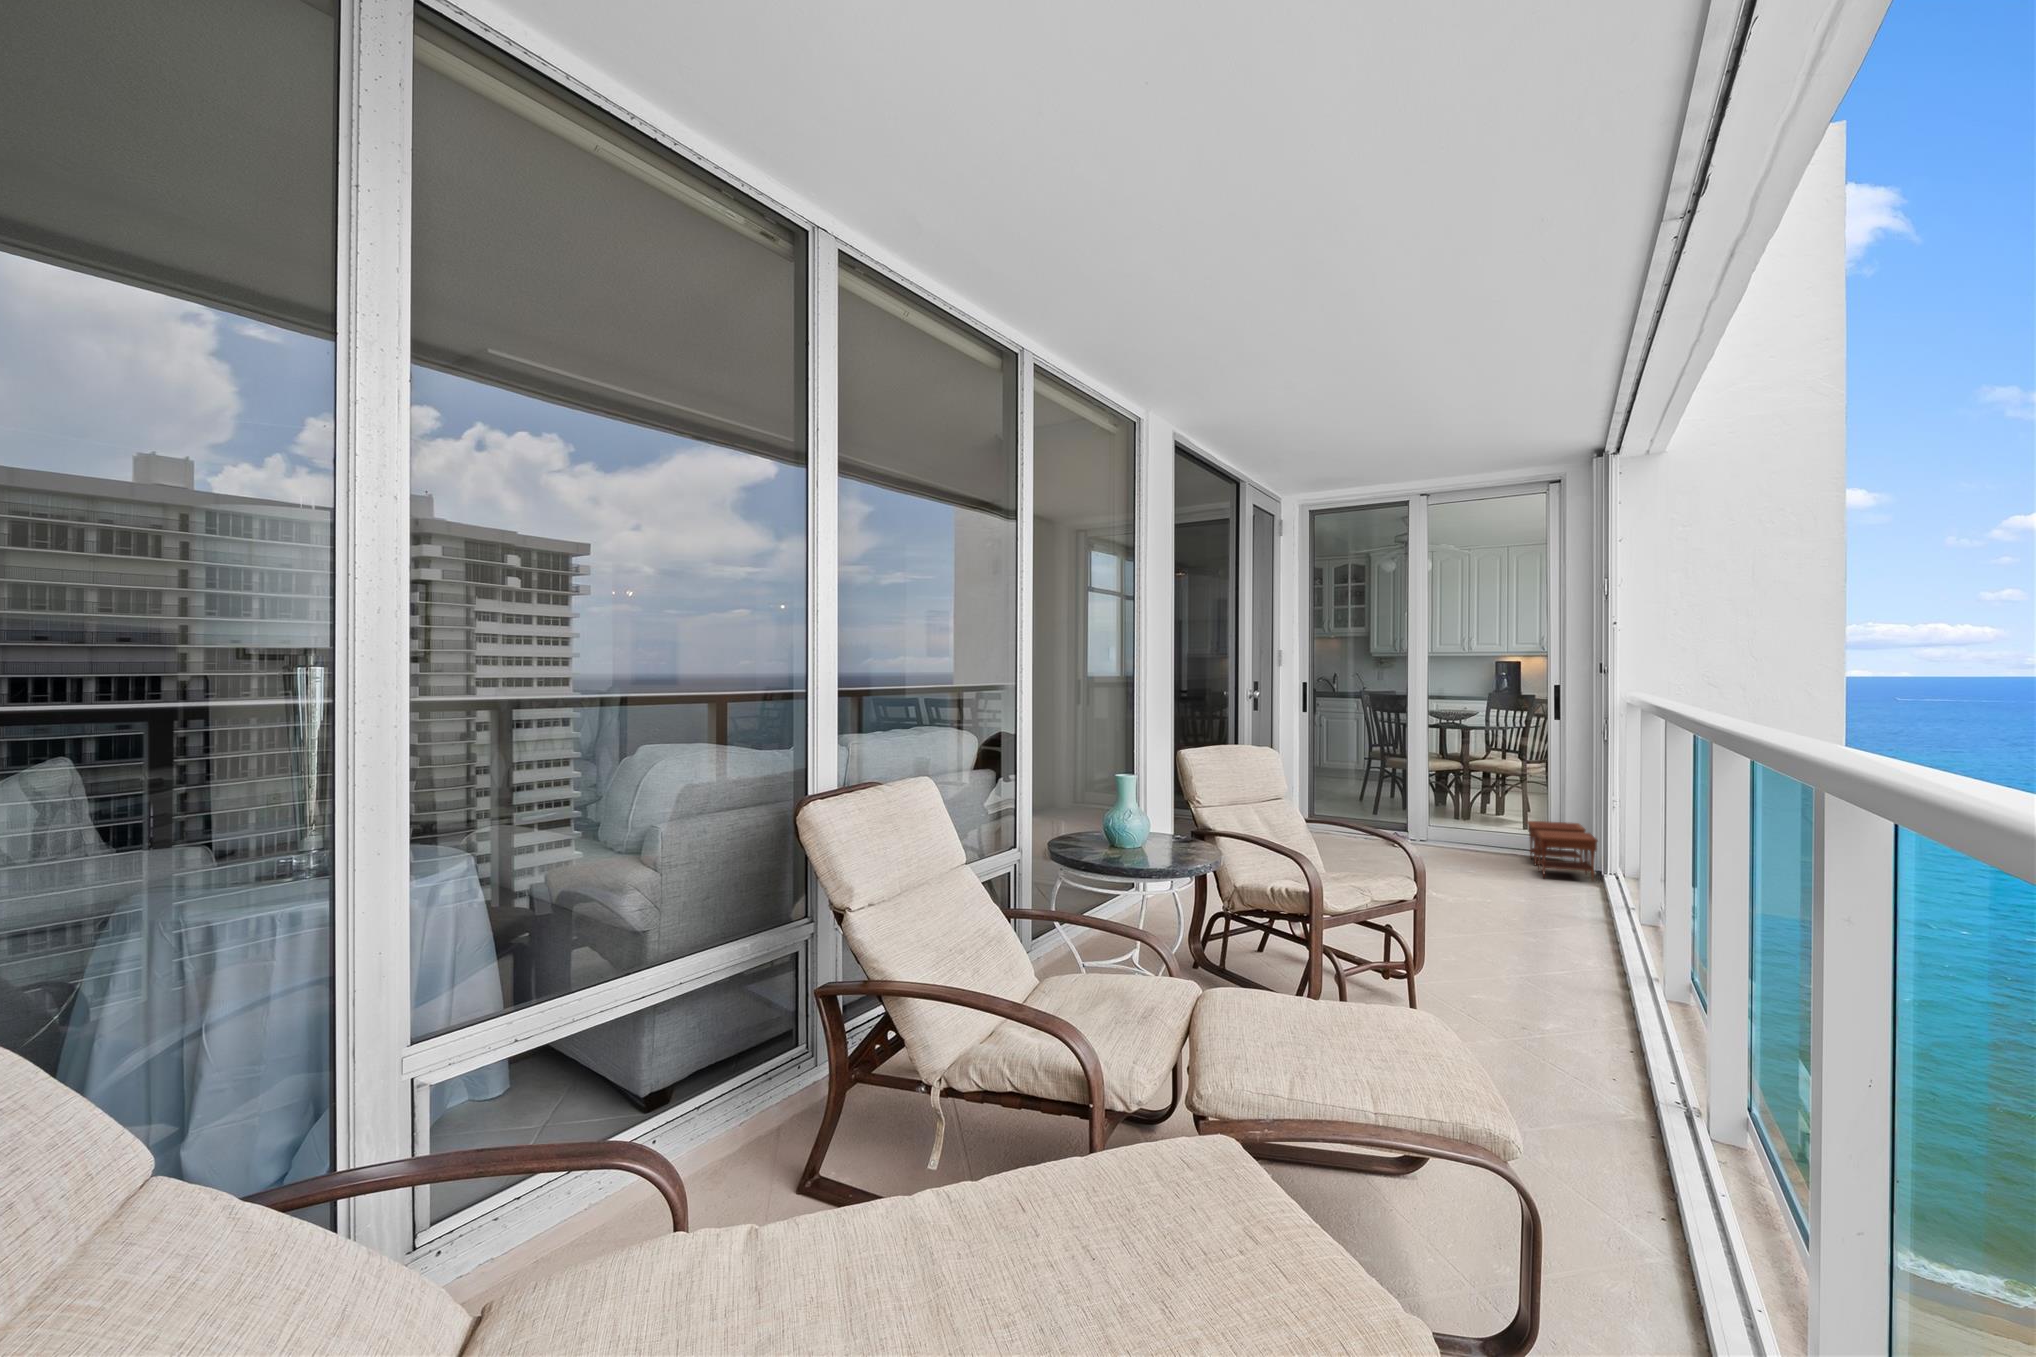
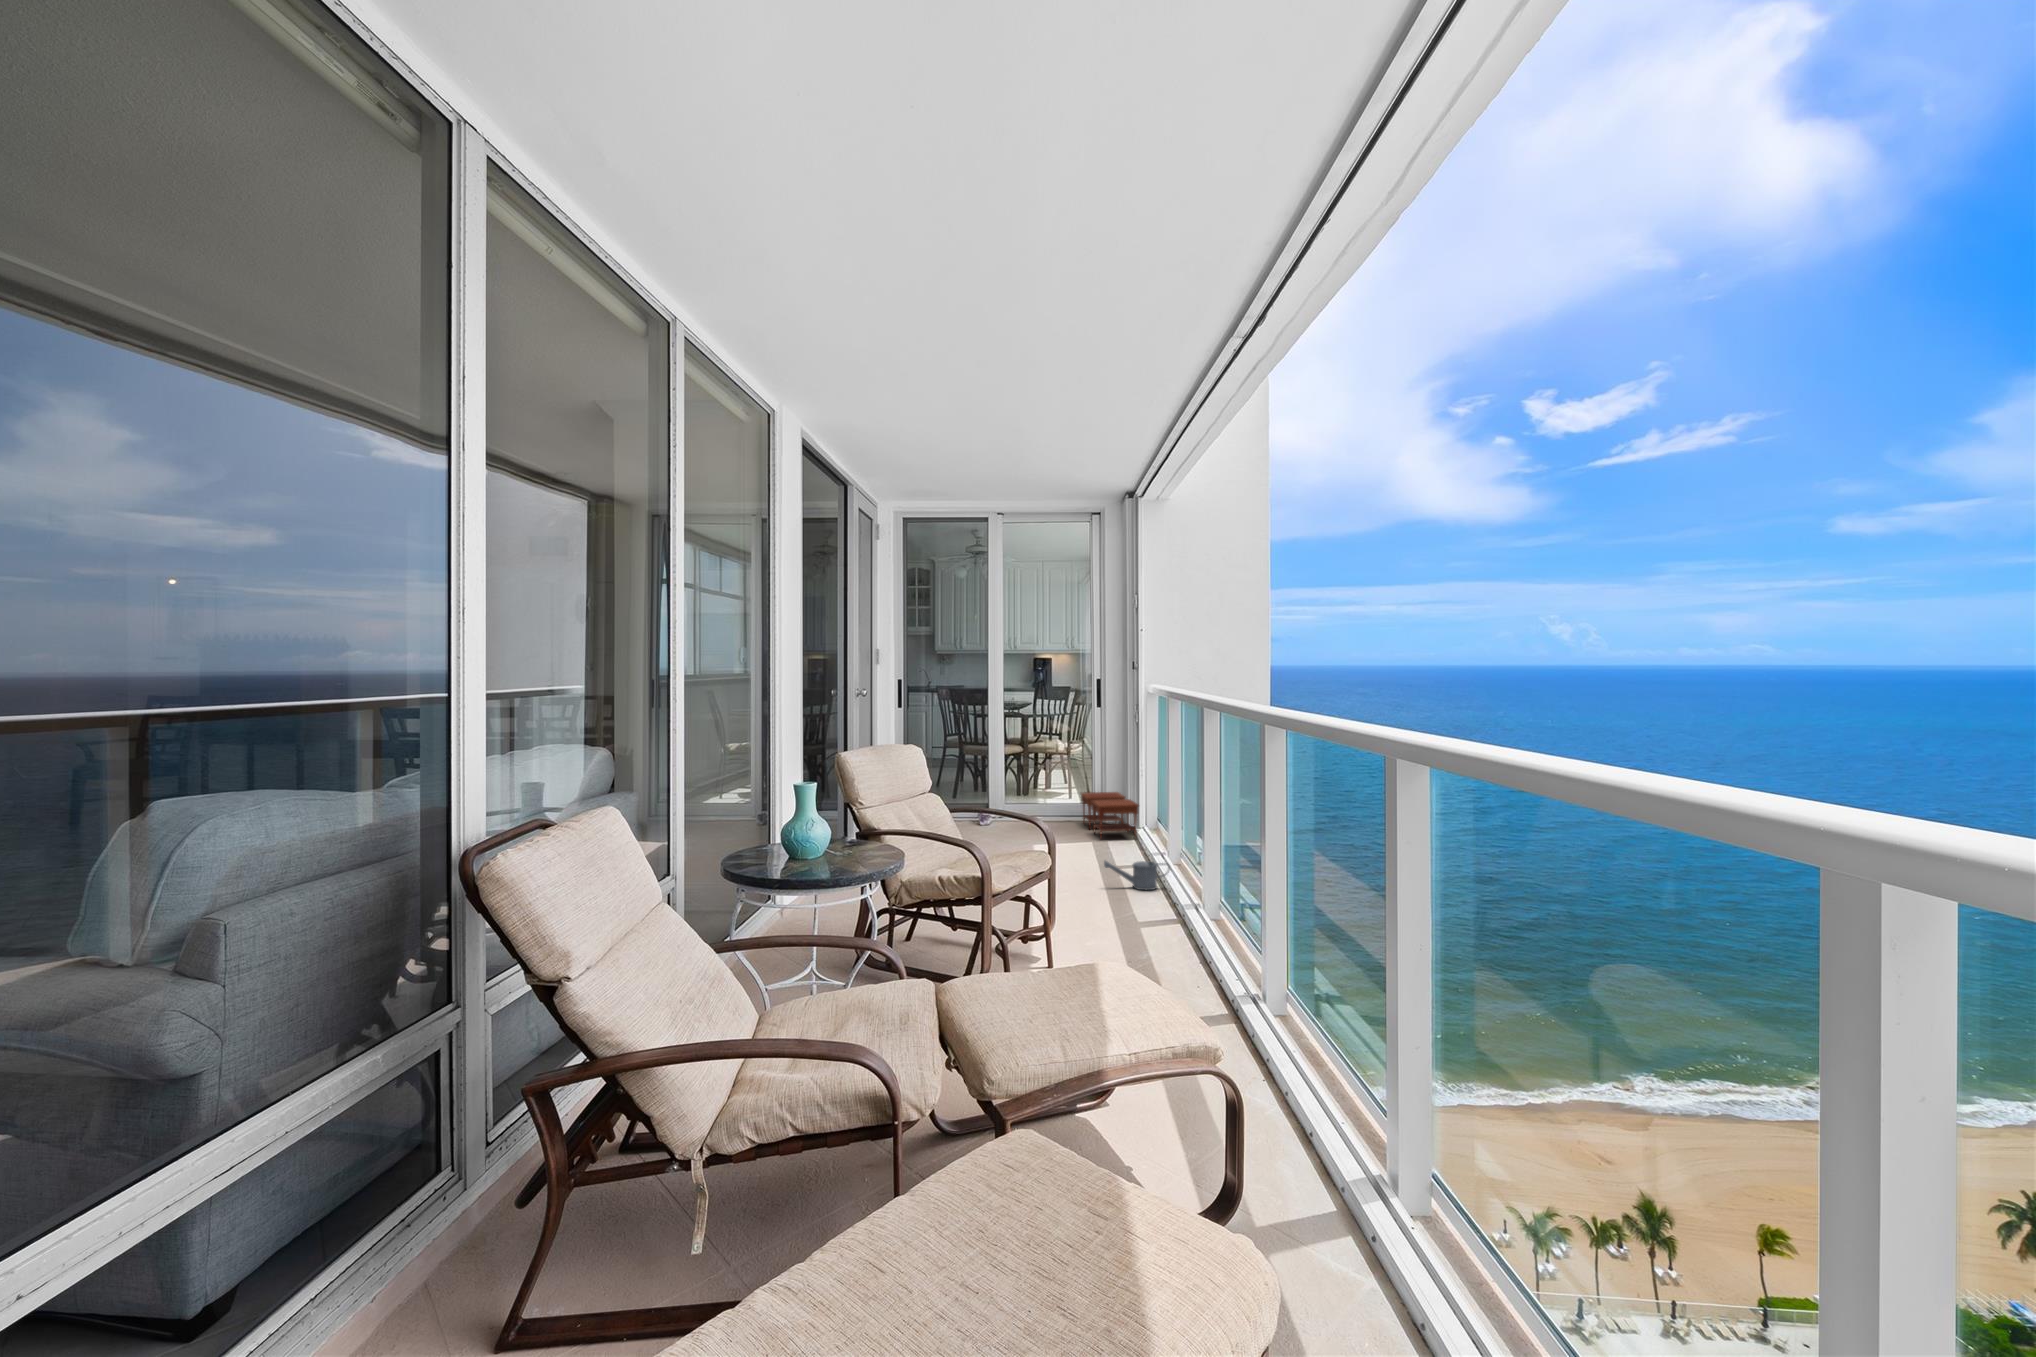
watering can: none [1518,898,1609,942] -> present [1104,861,1169,890]

